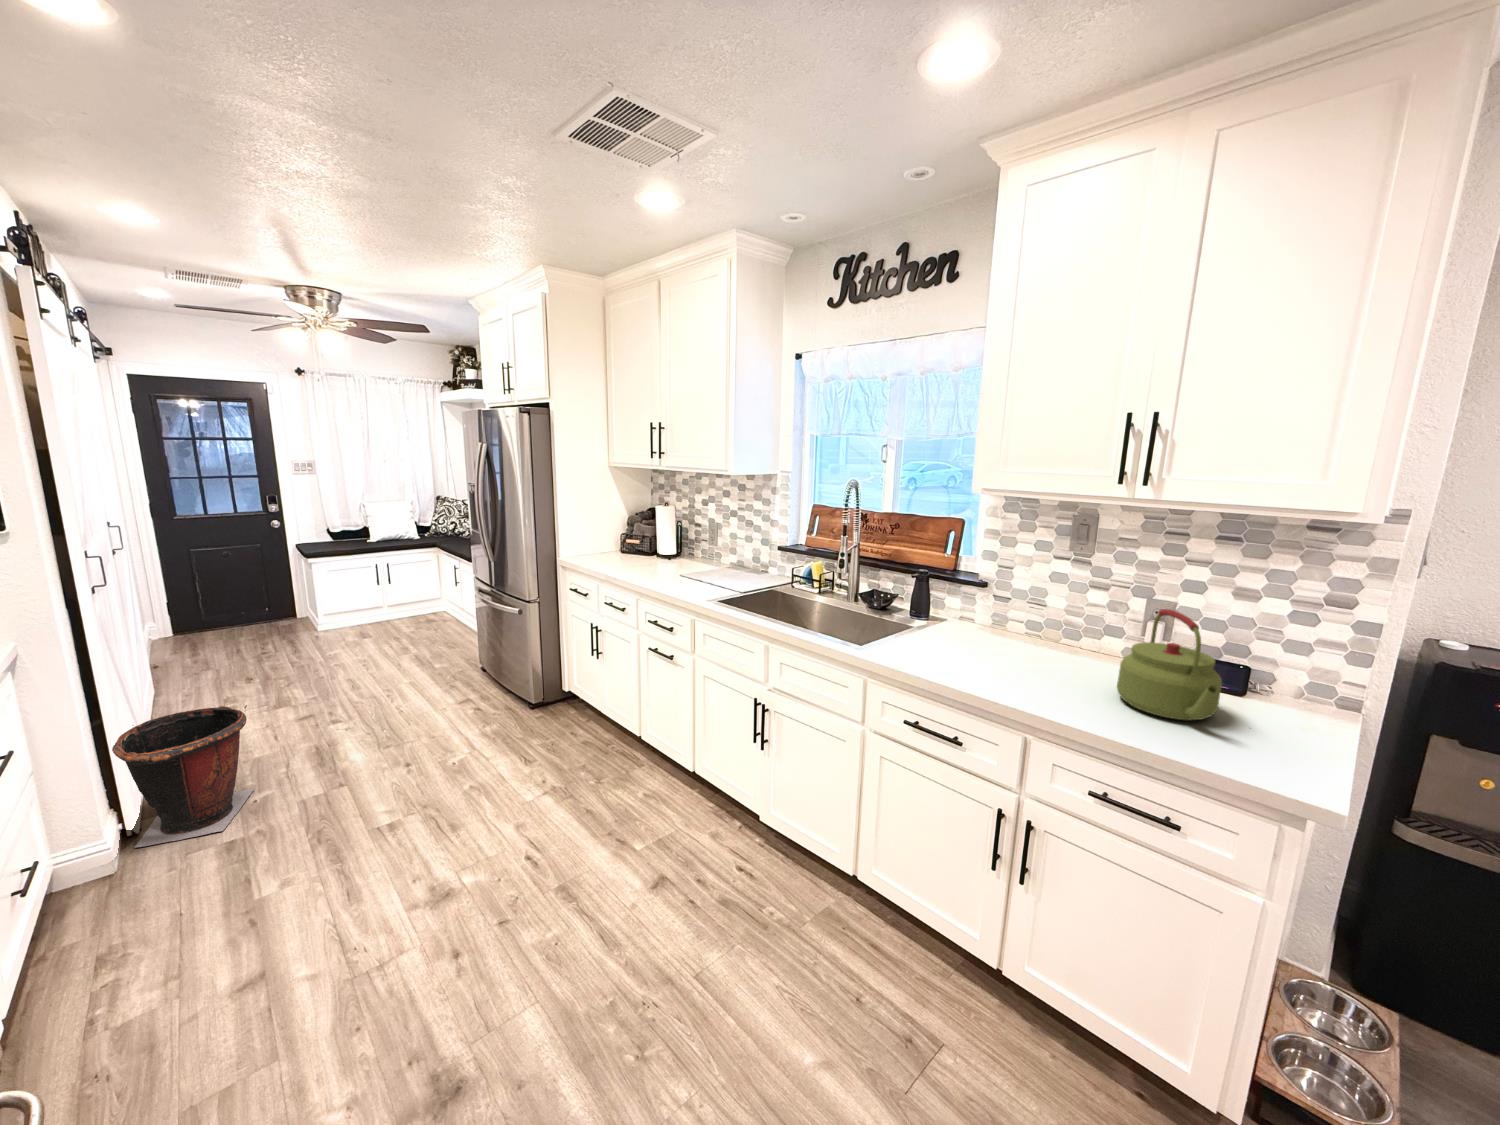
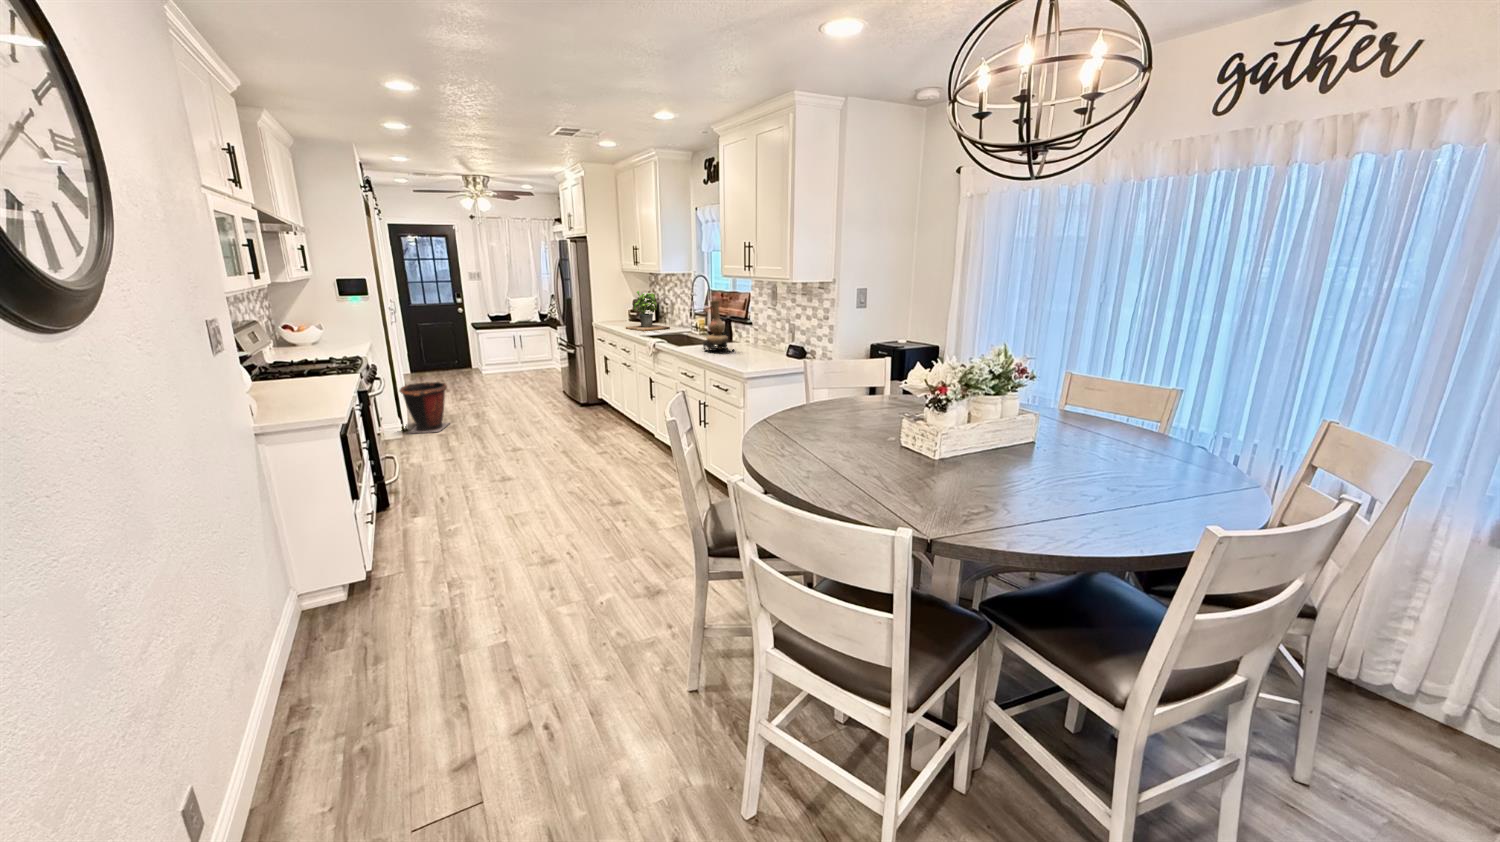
potted plant: none [644,506,727,585] -> present [626,291,670,331]
vase: none [954,553,1038,680] -> present [703,300,734,351]
kettle: present [1117,609,1222,721] -> none [740,320,773,360]

